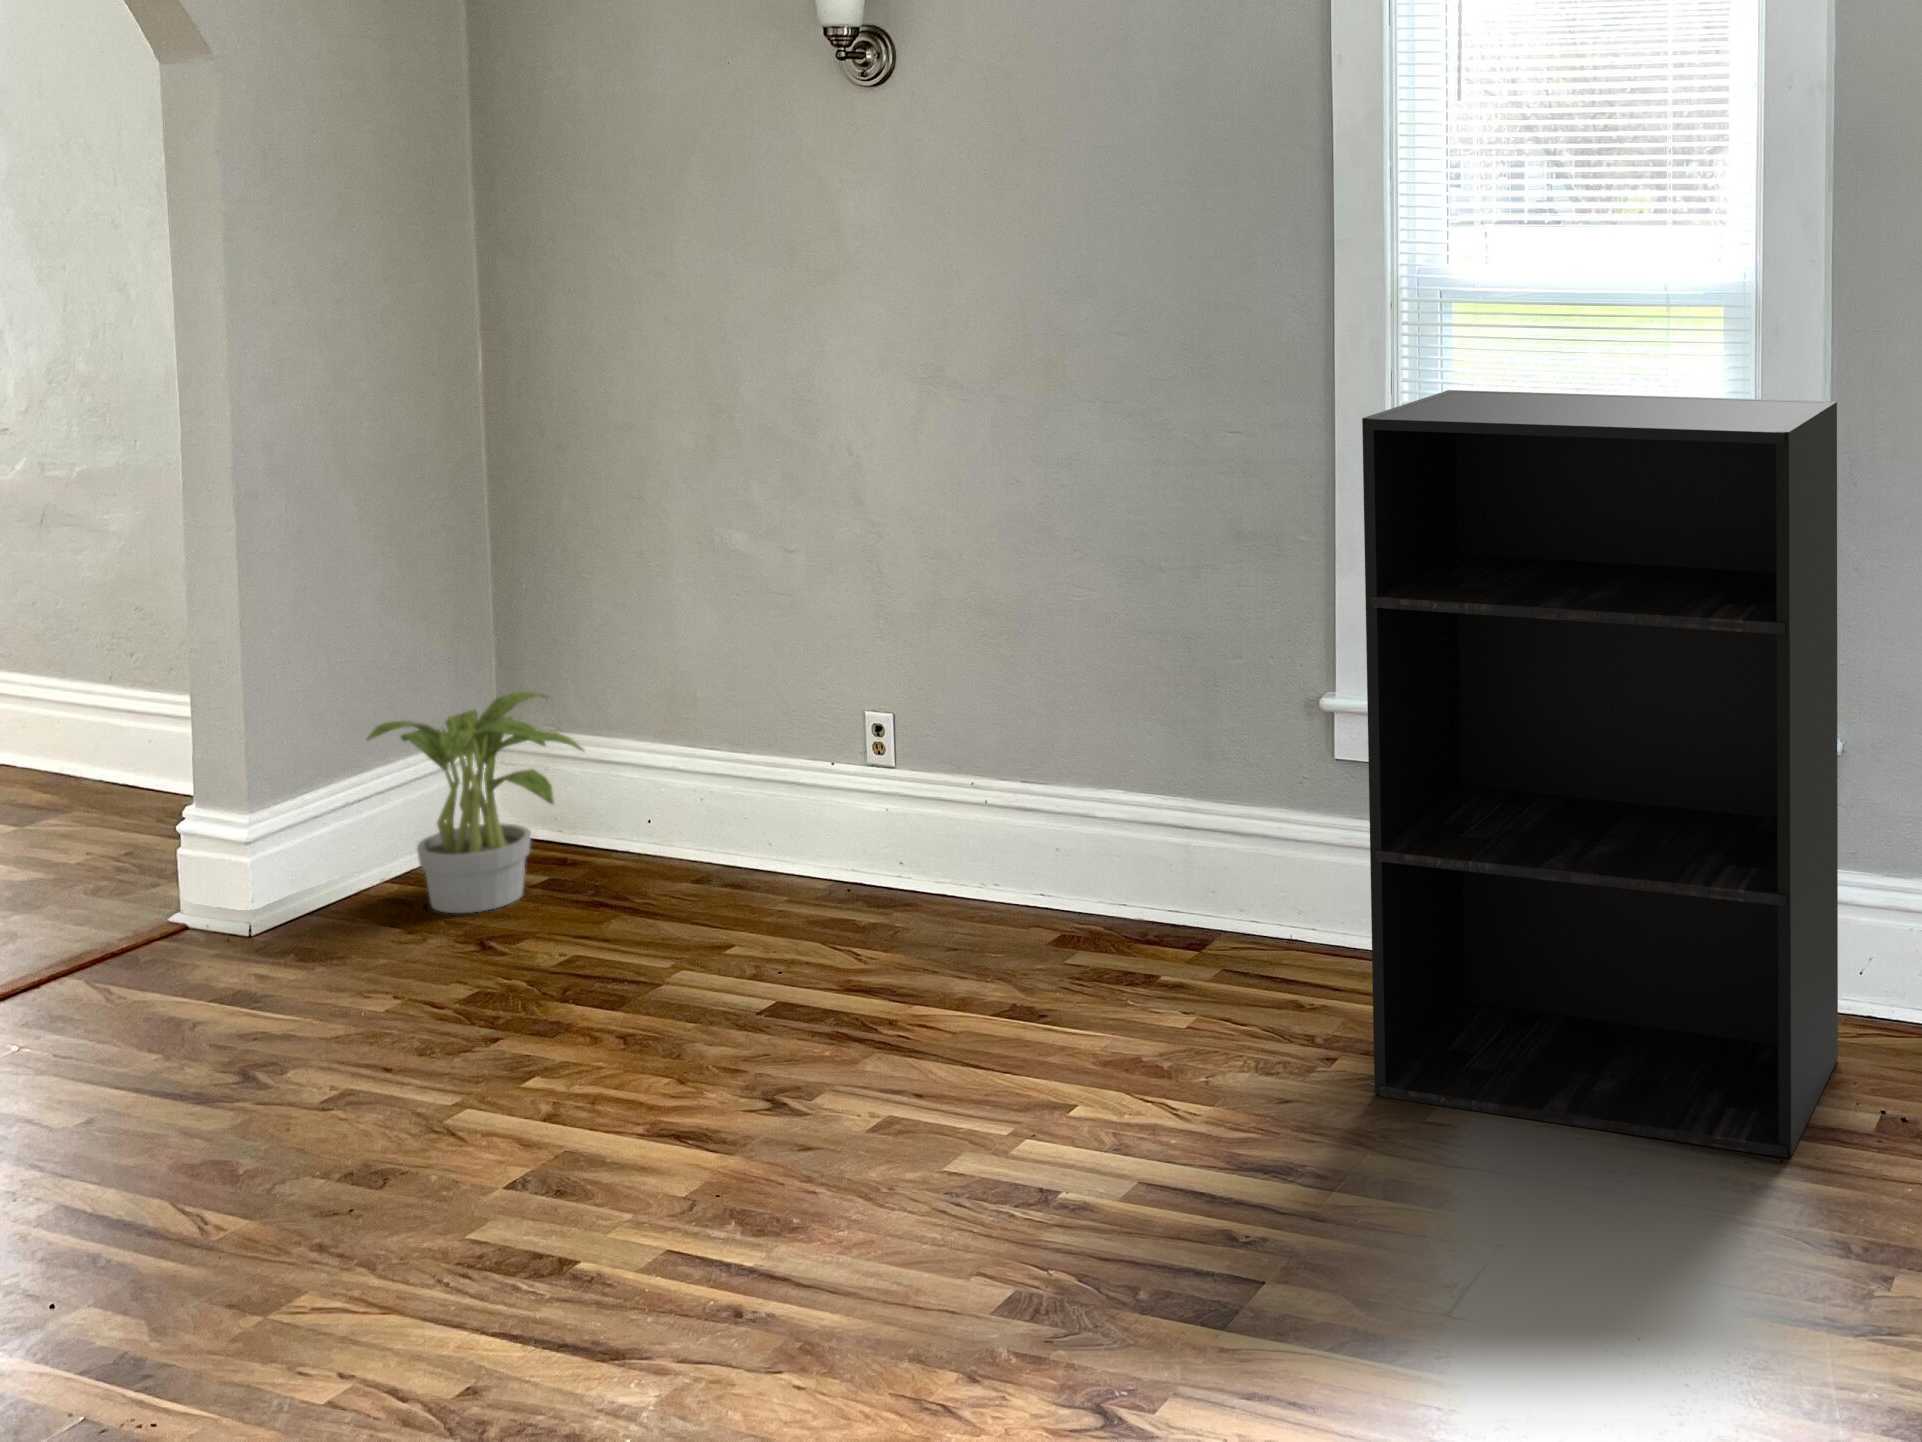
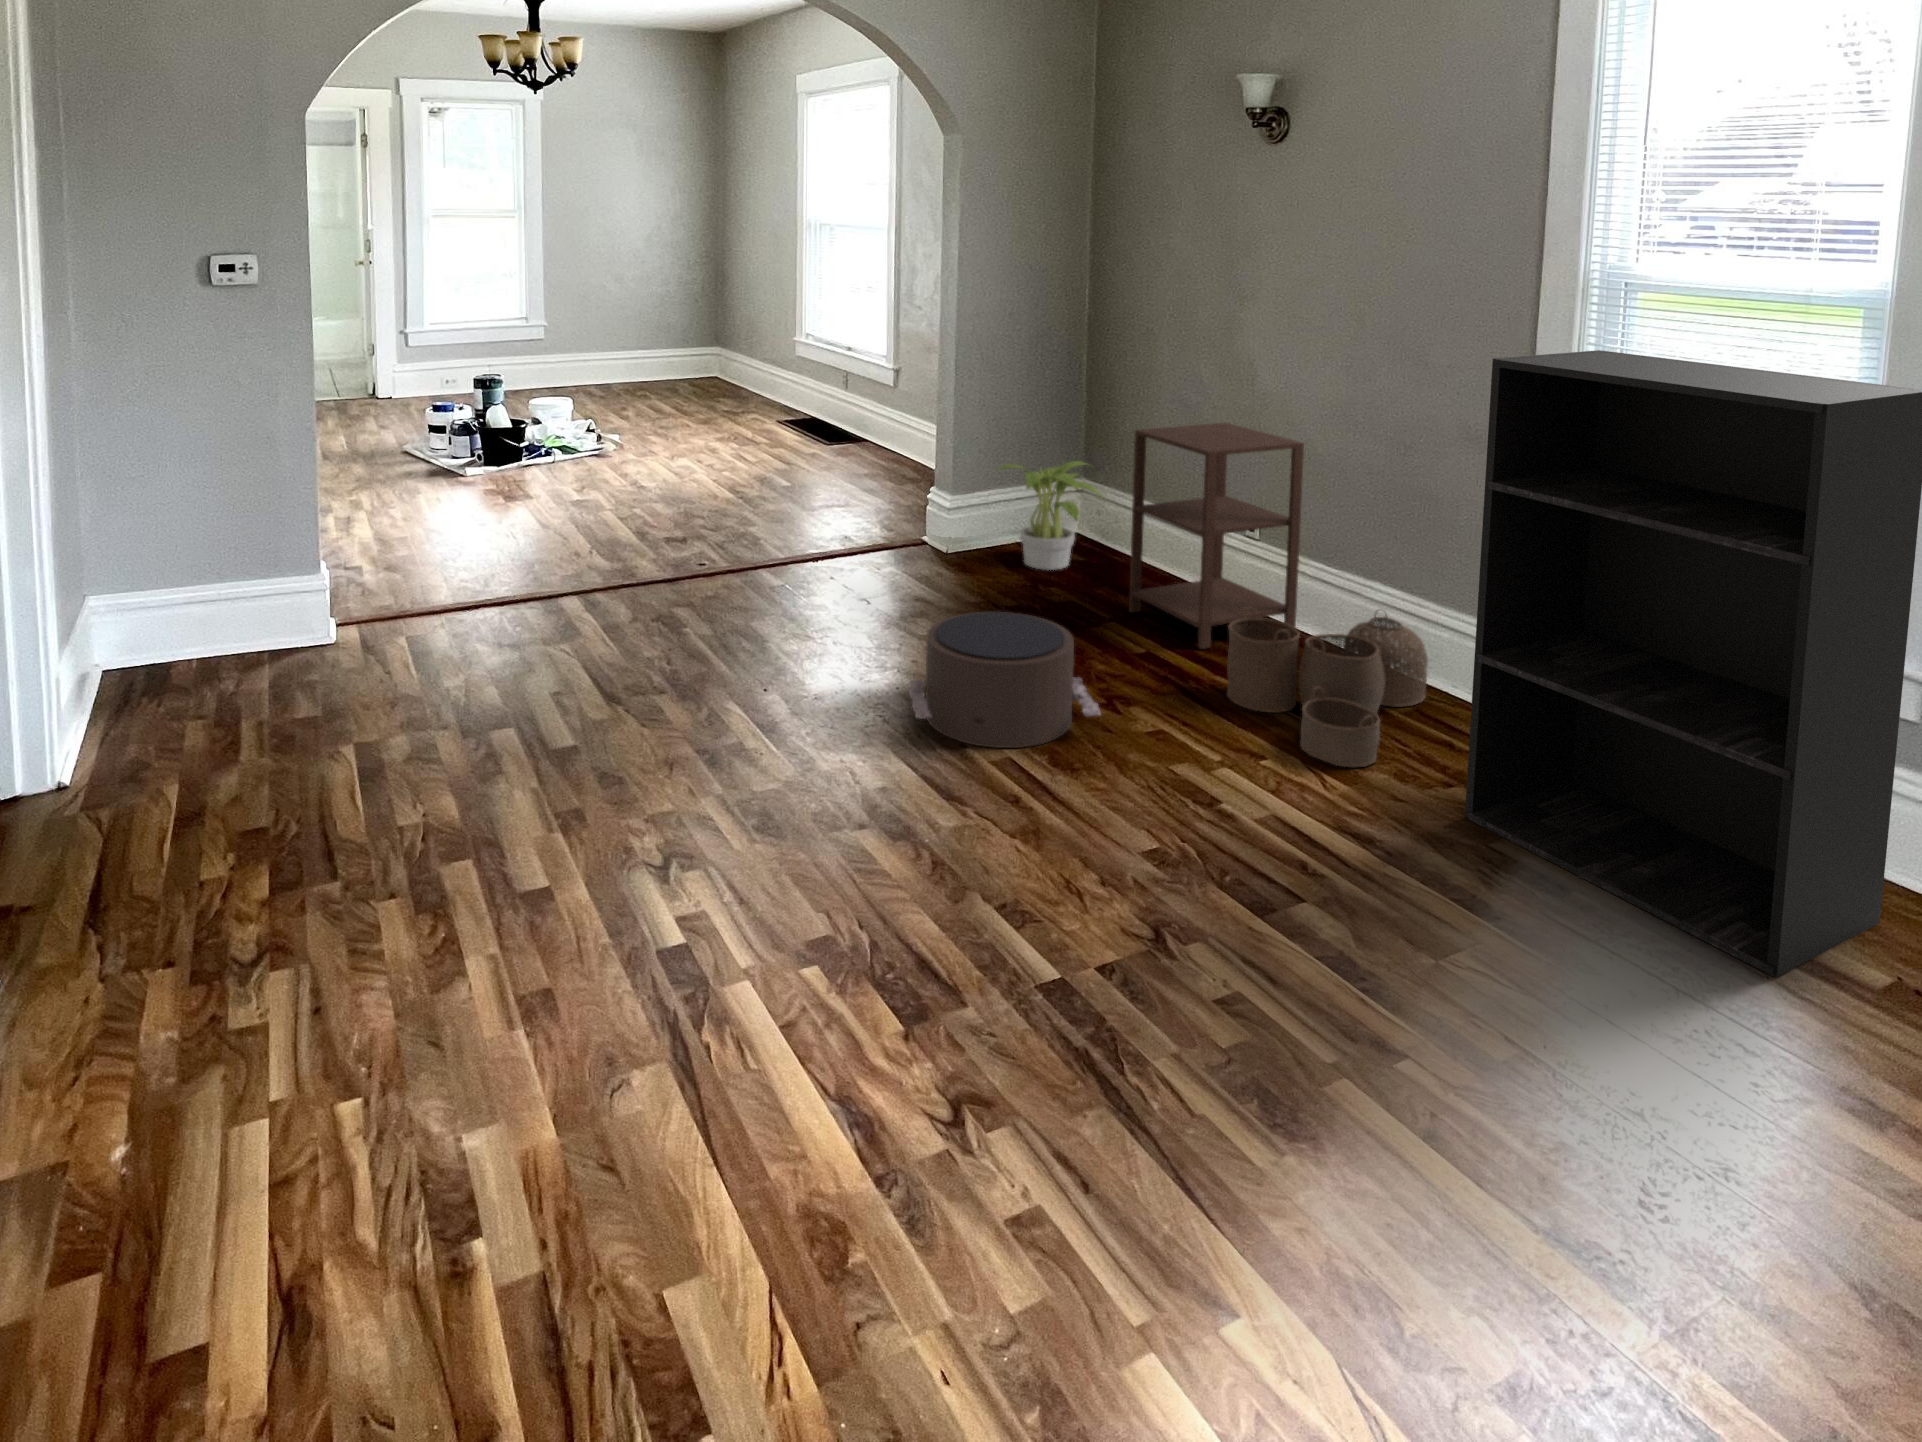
side table: none [680,575,982,972] -> present [1129,423,1304,649]
woven basket: none [942,830,1222,1083] -> present [1227,607,1428,767]
pouf: none [406,985,804,1254] -> present [909,612,1100,748]

